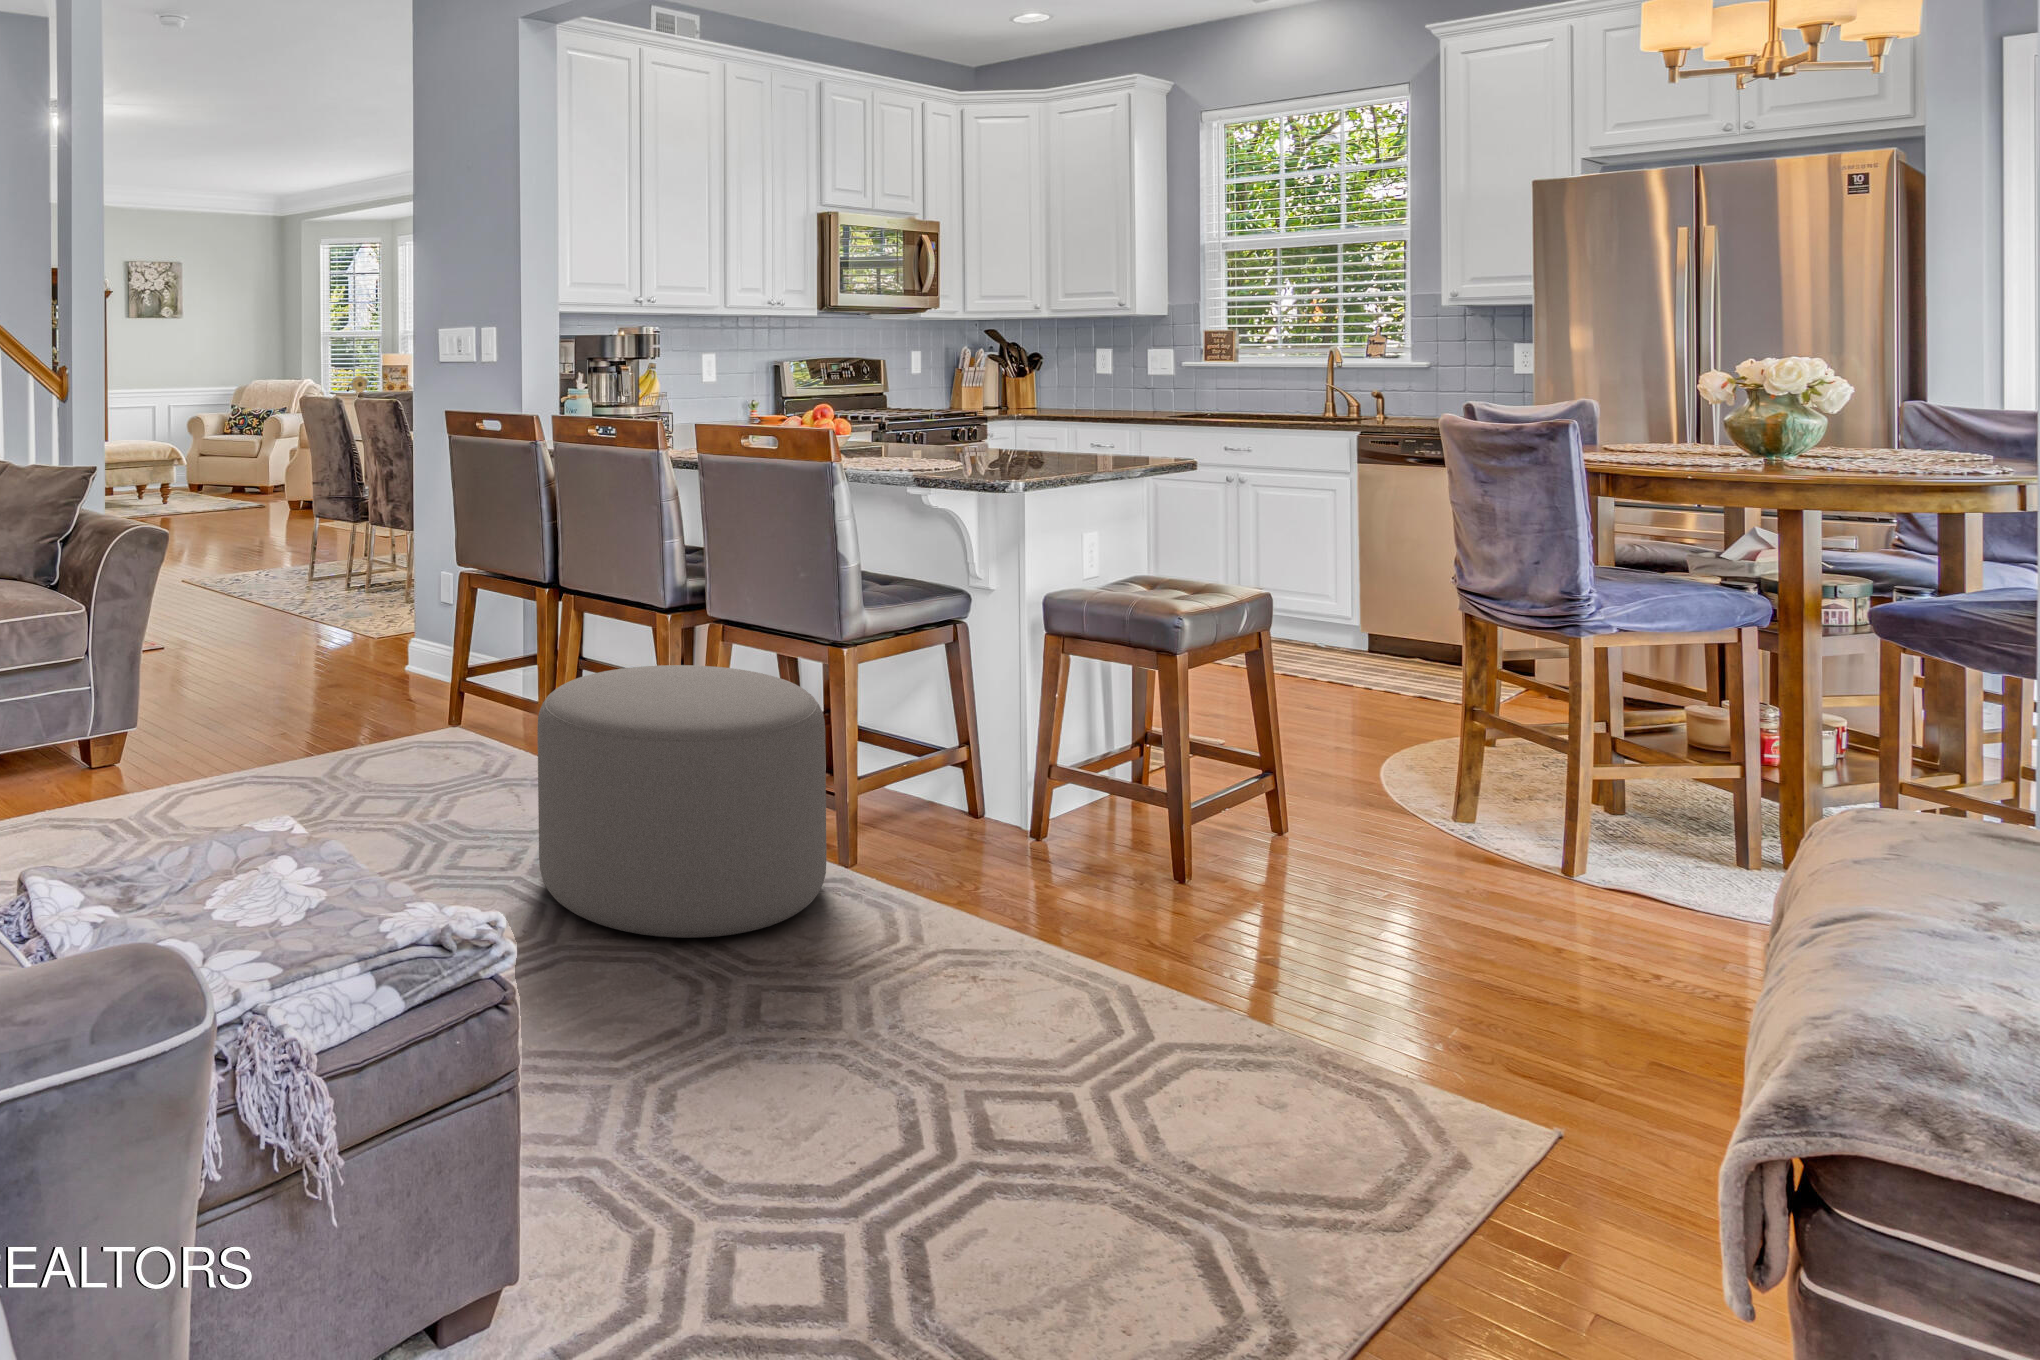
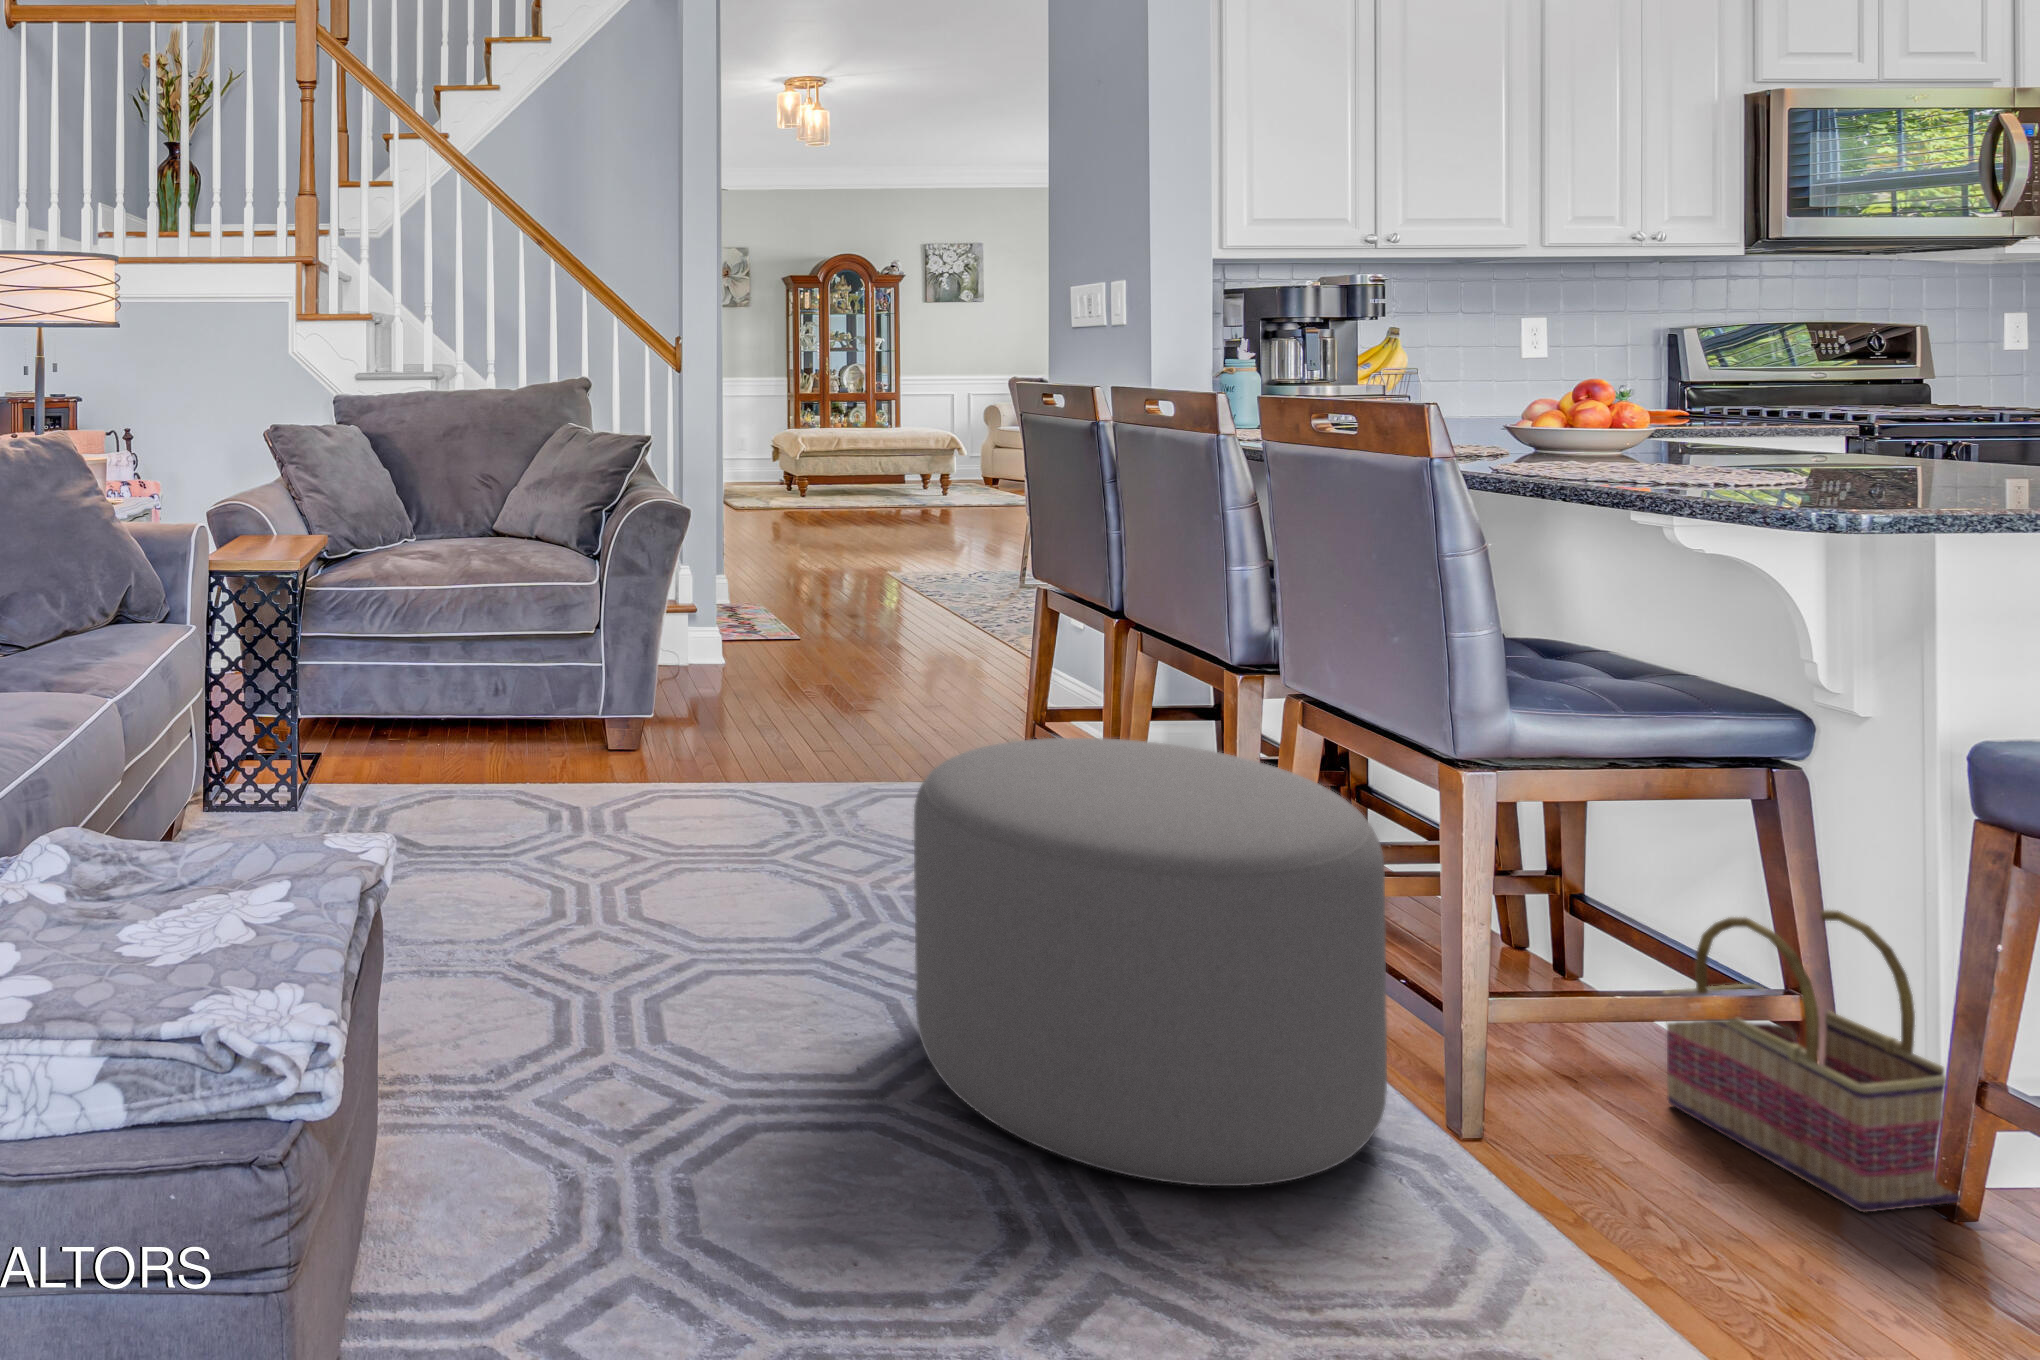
basket: none [916,701,1047,854] -> present [1664,910,1959,1213]

